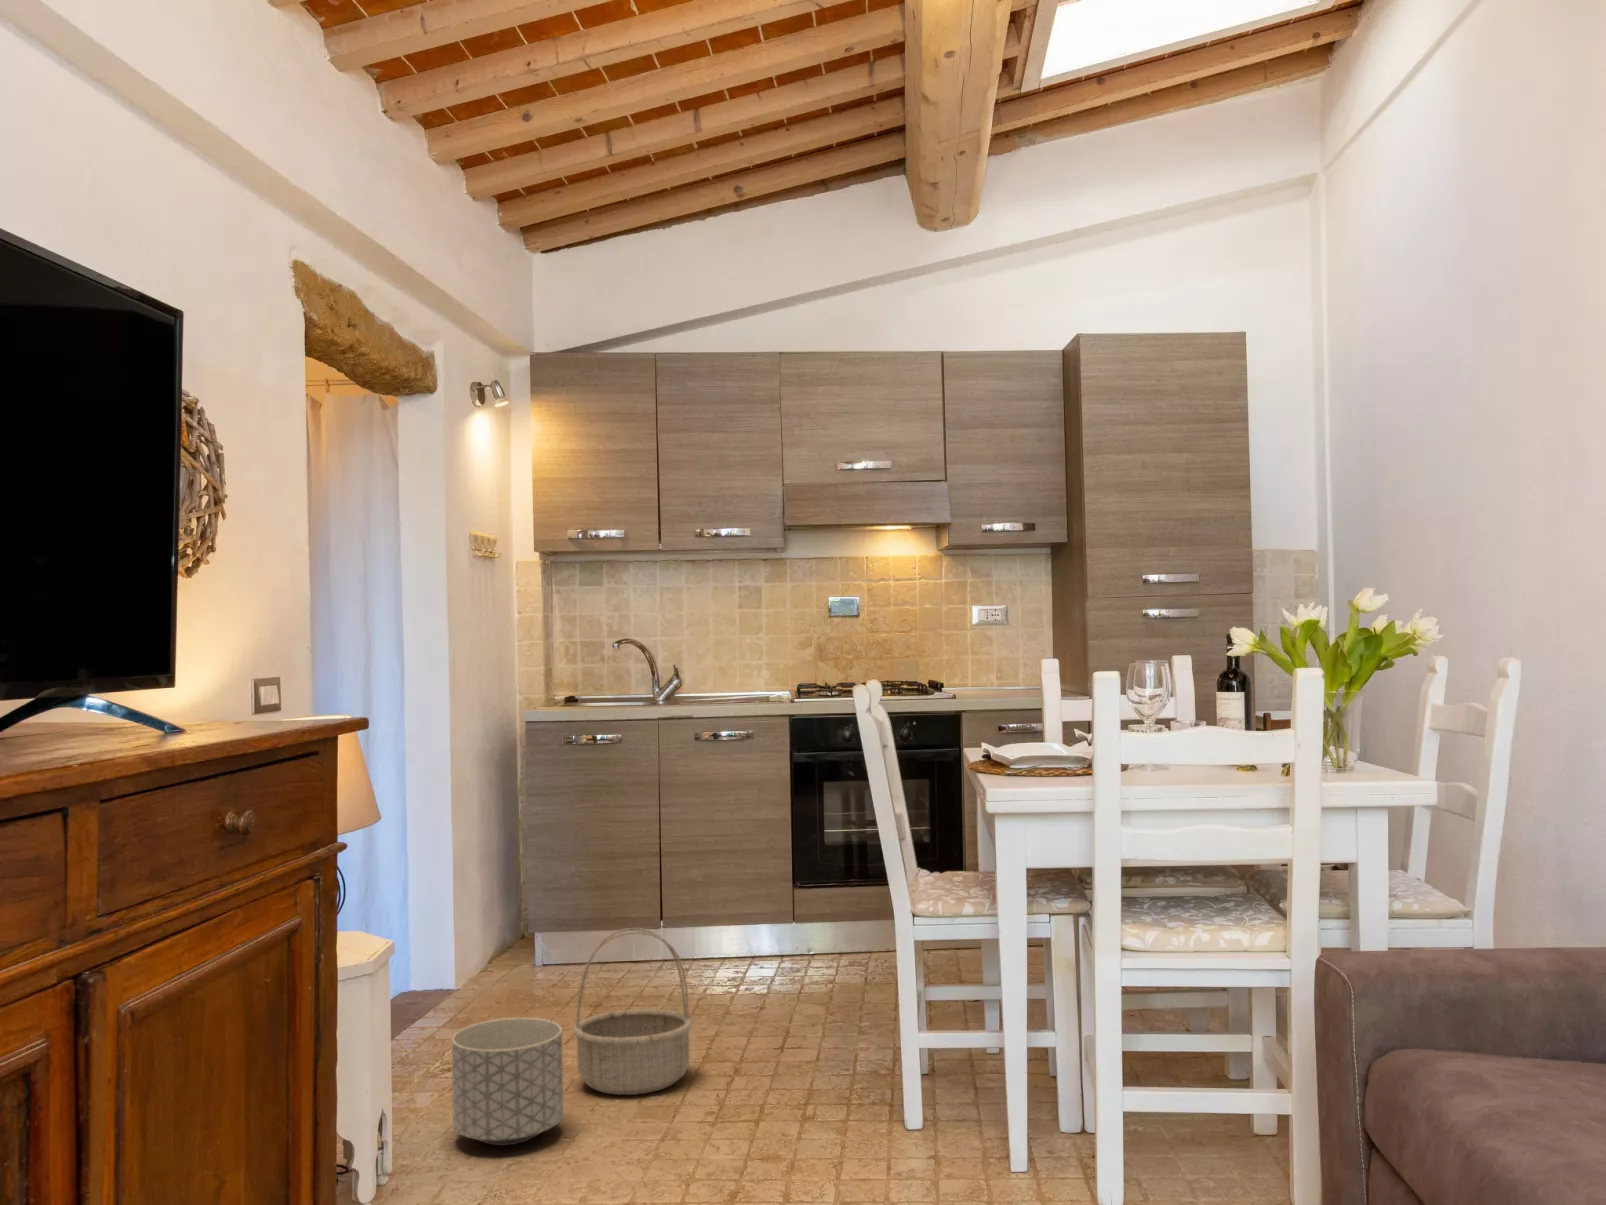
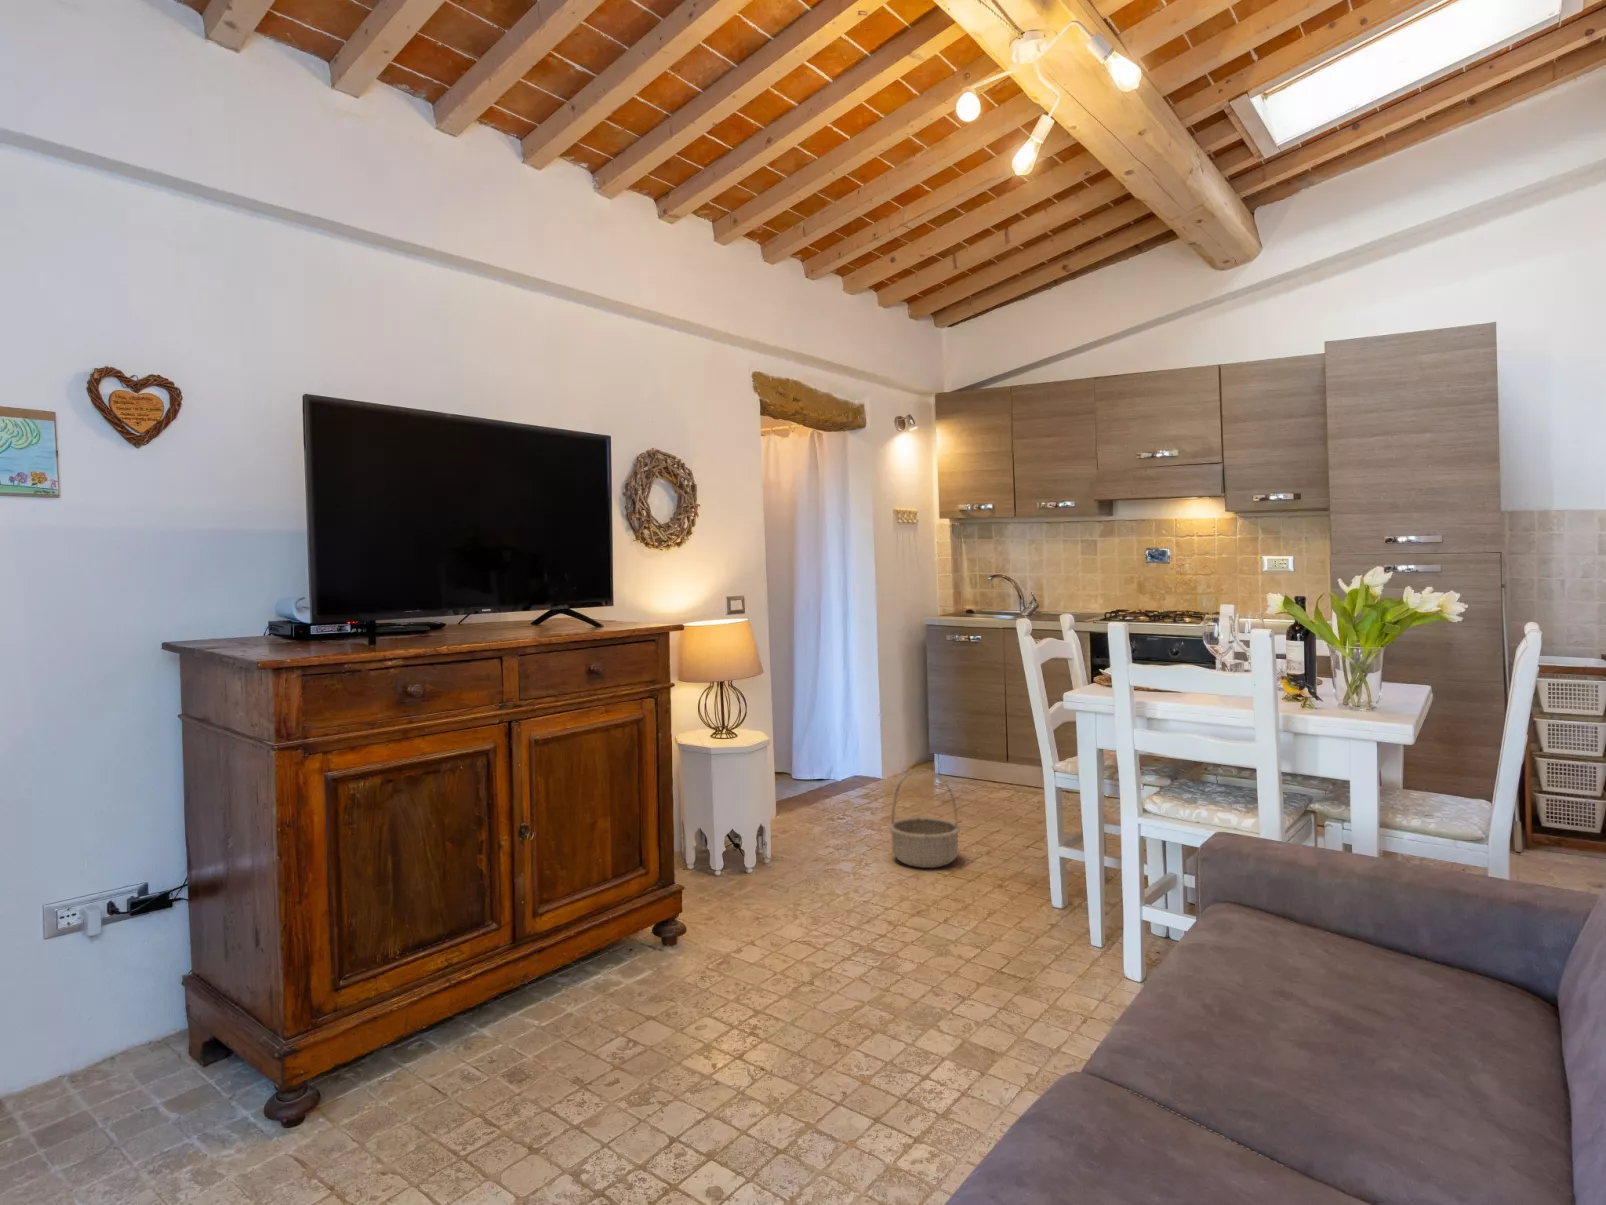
planter: present [452,1018,563,1146] -> none [804,812,866,882]

